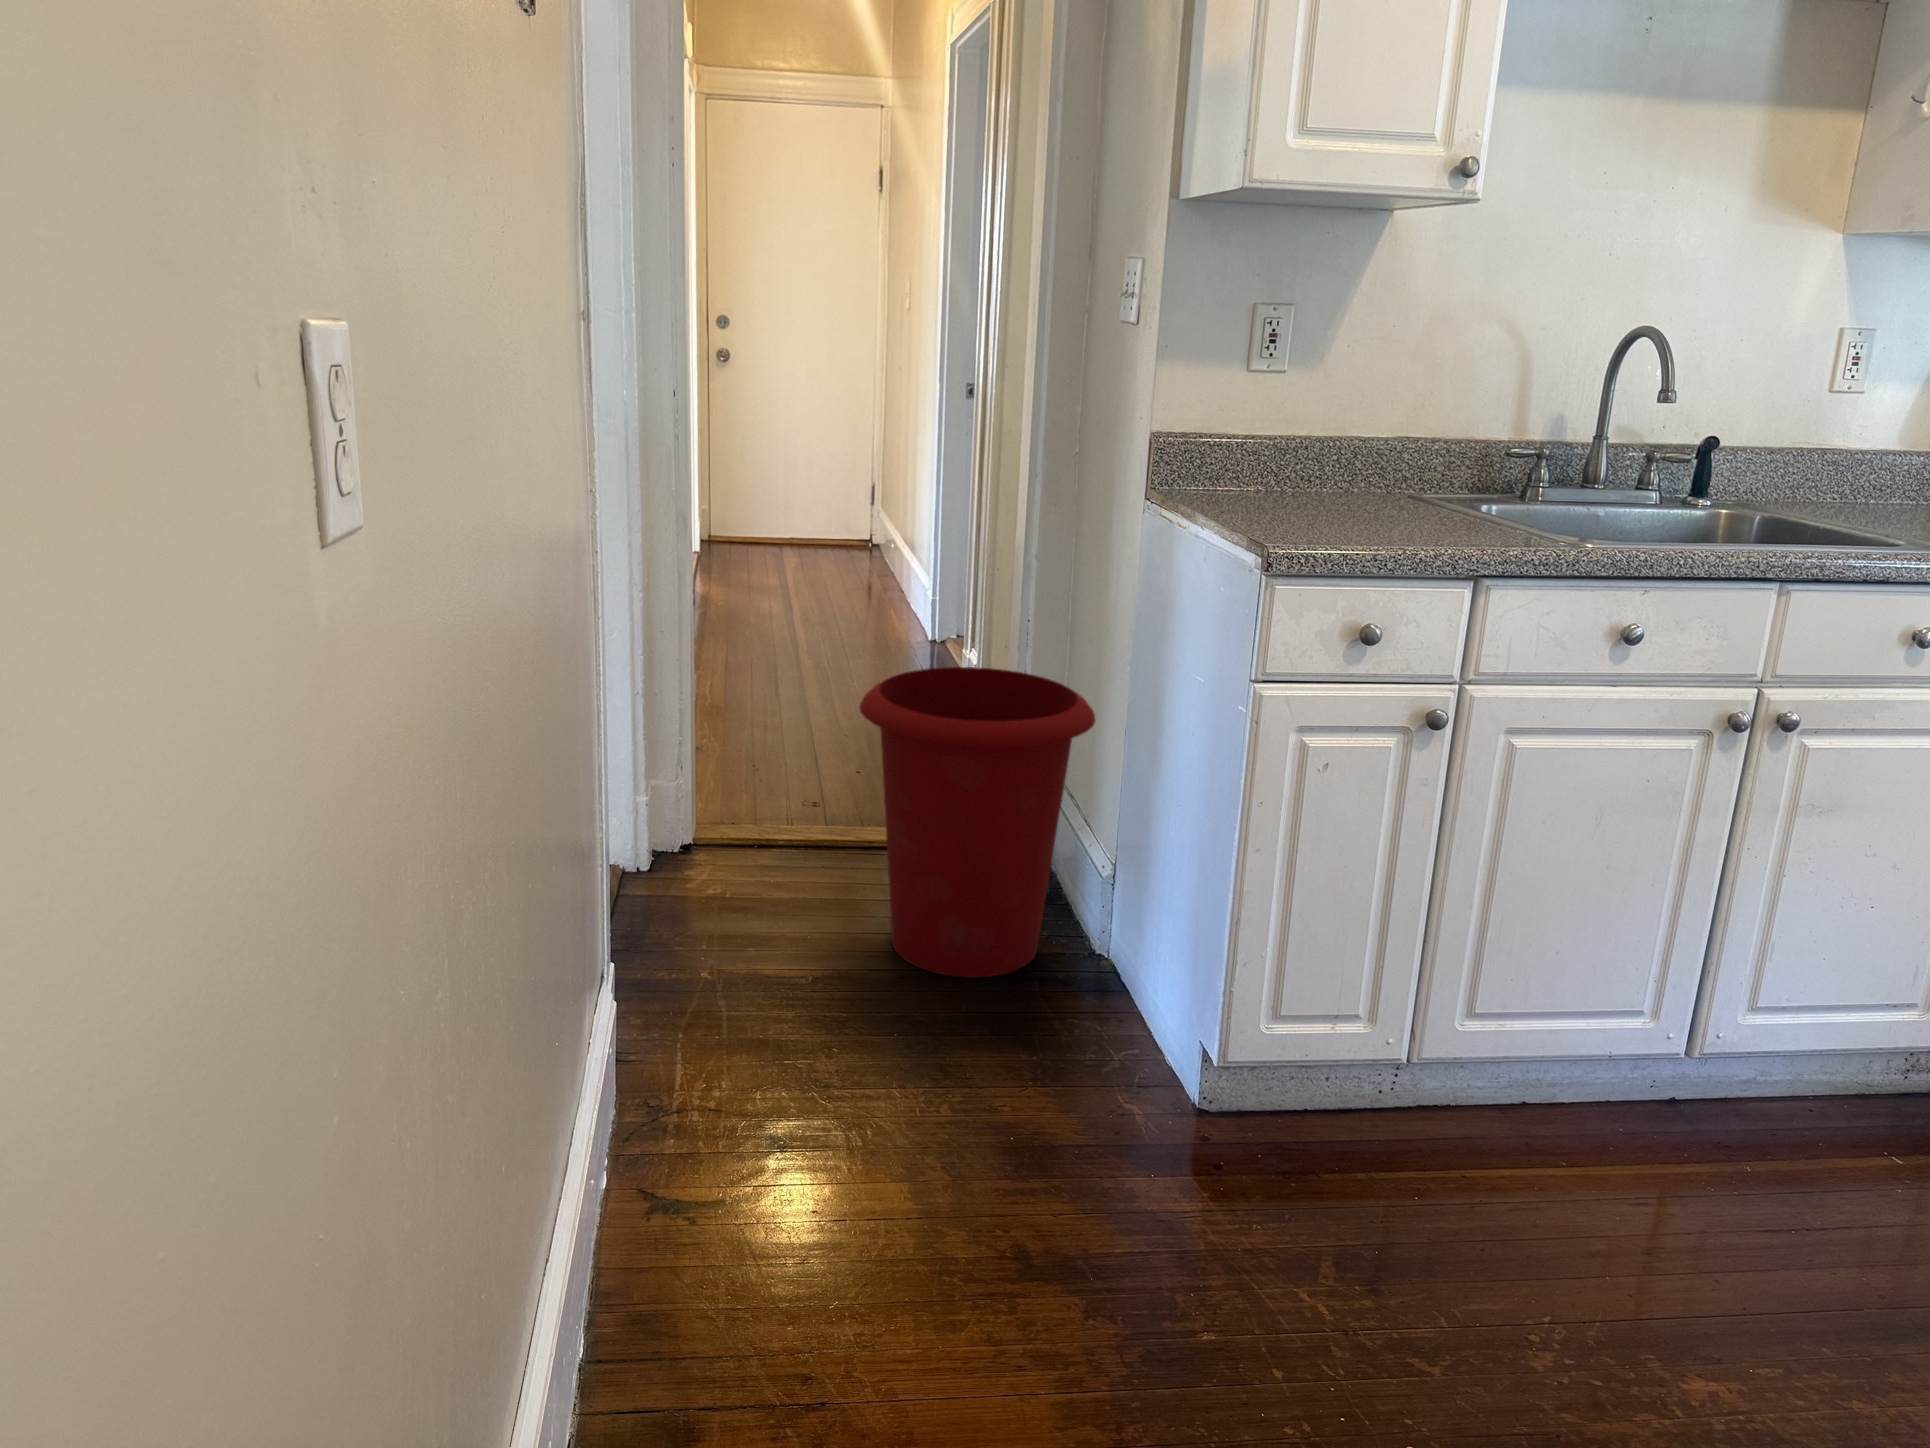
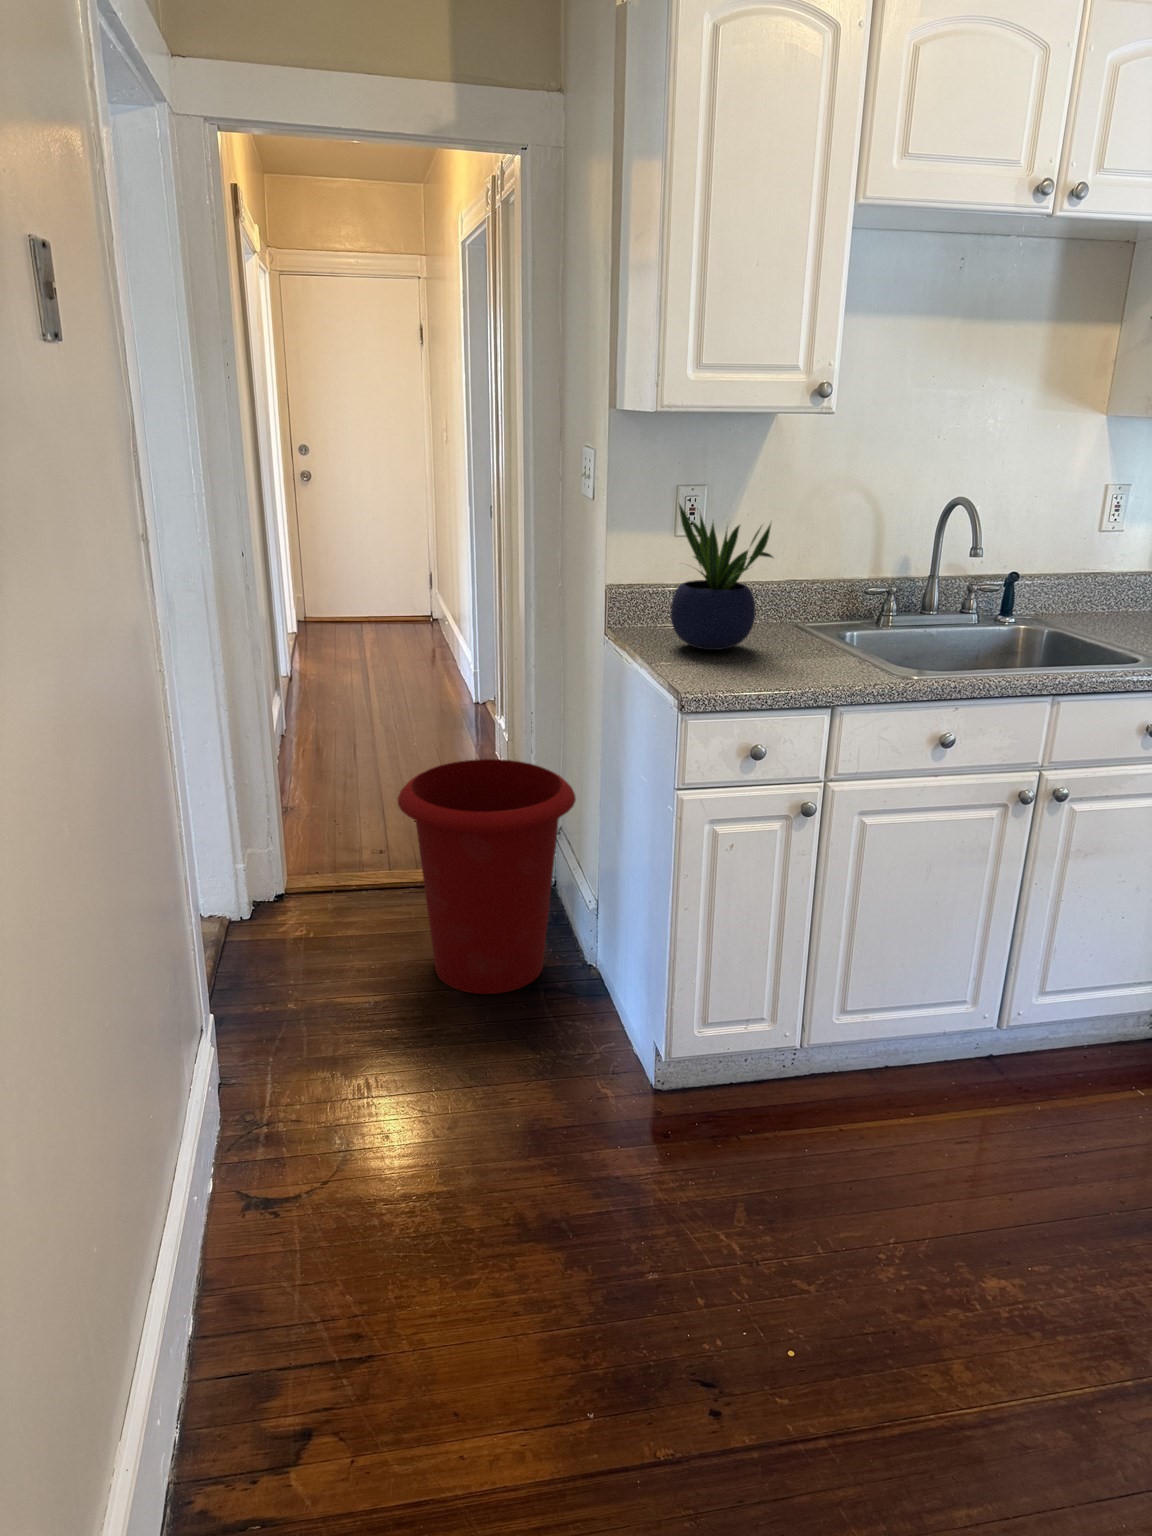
potted plant: none [1244,314,1392,511] -> present [671,504,773,650]

